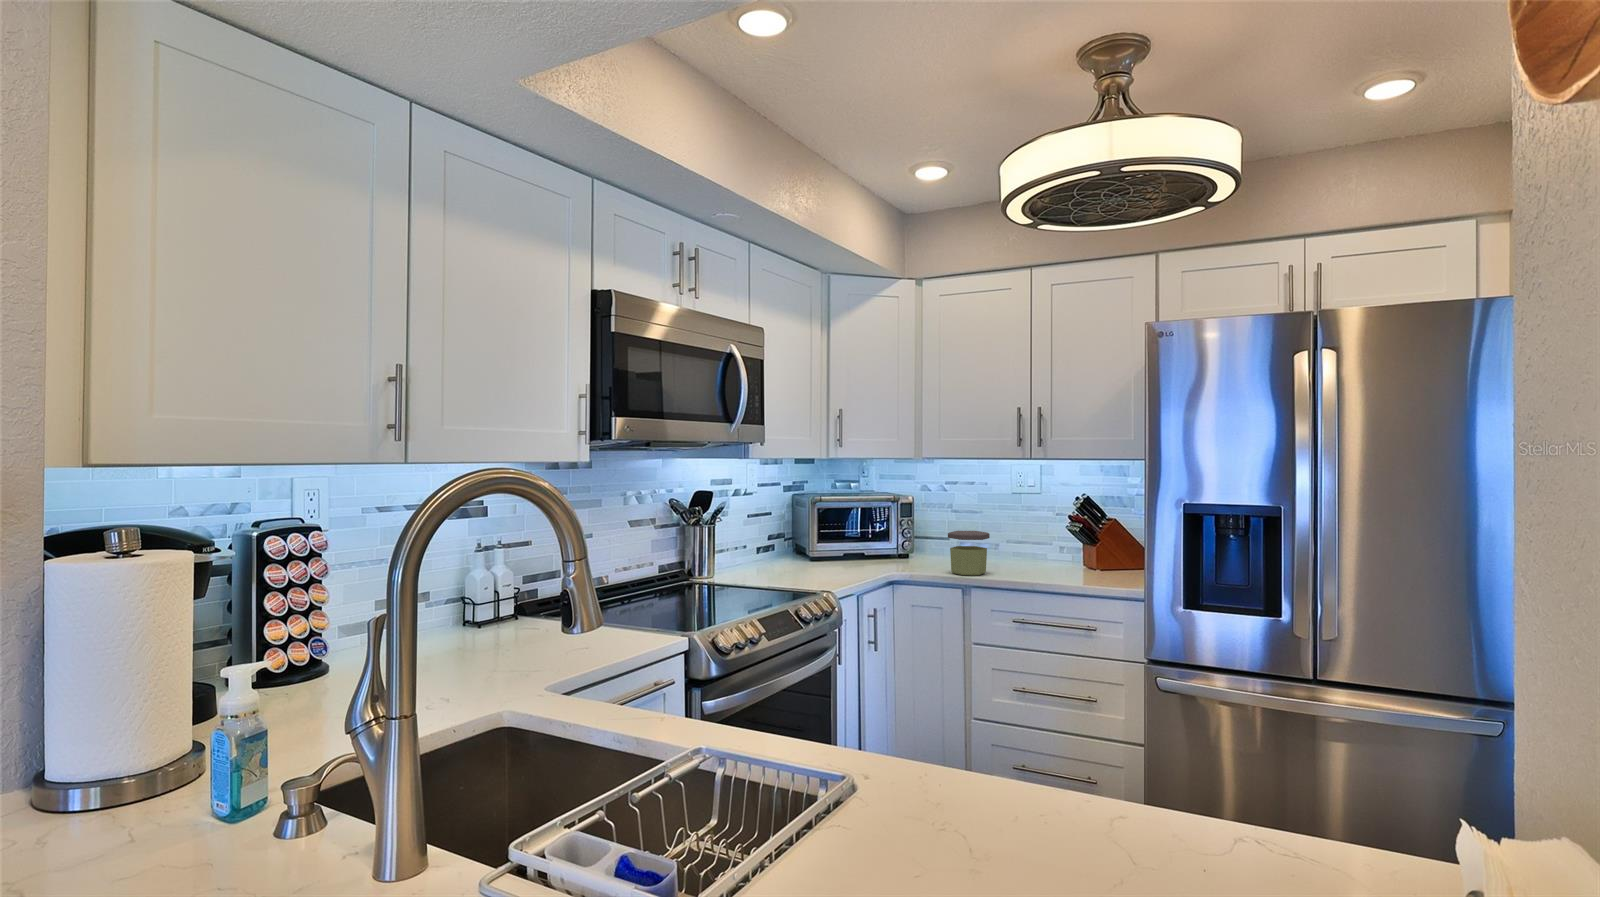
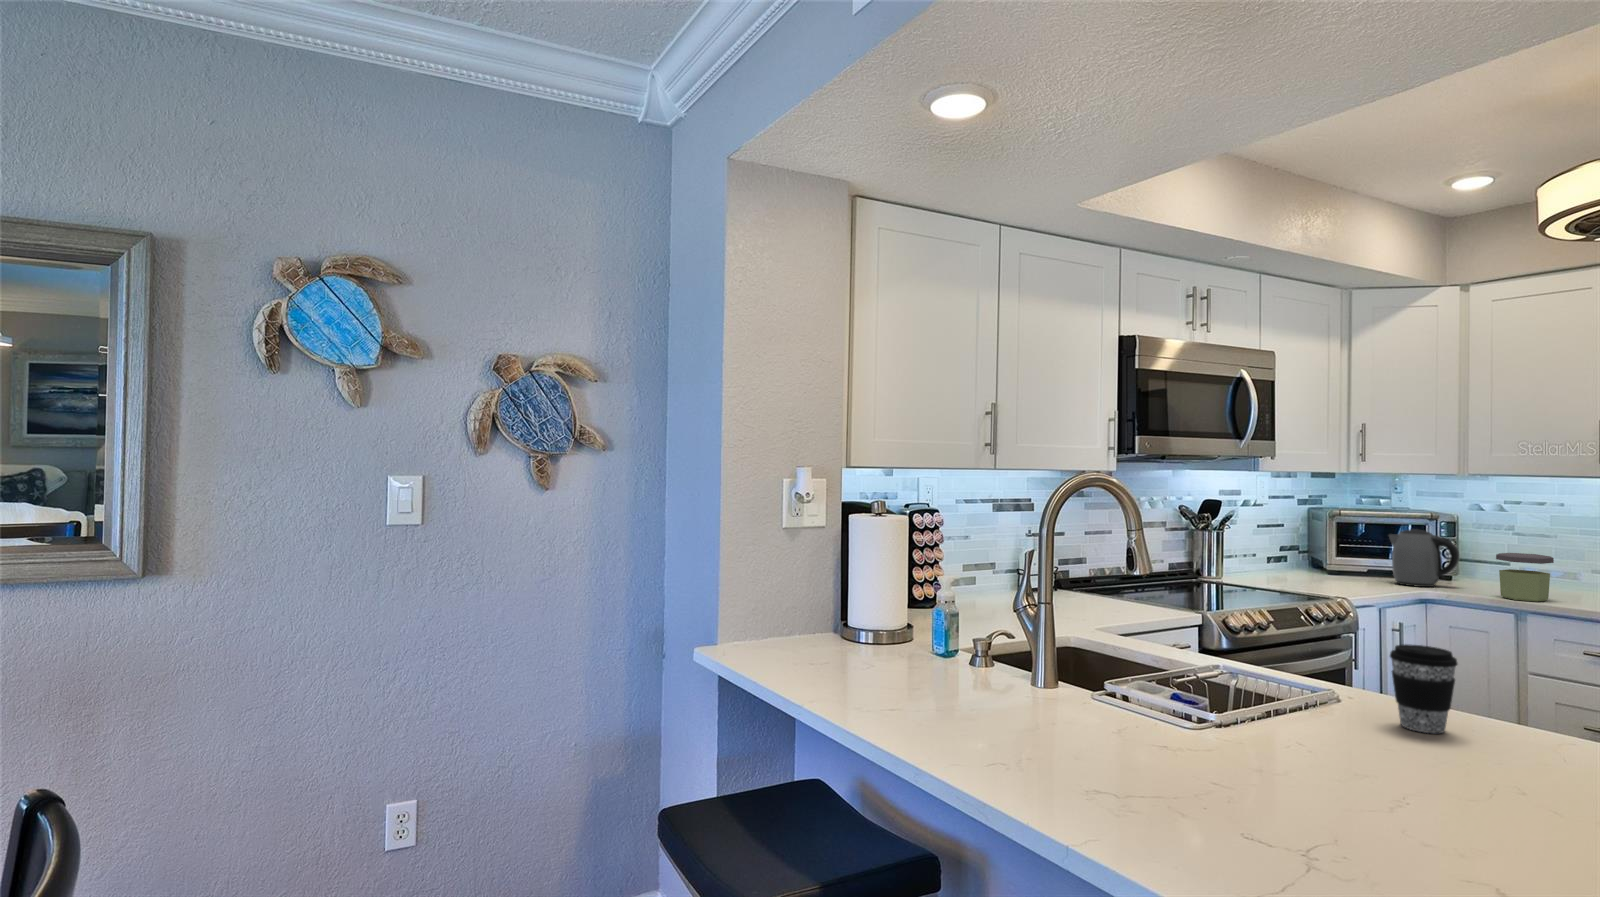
kettle: none [861,512,917,568] -> present [1389,529,1459,587]
coffee cup: none [931,708,1016,848] -> present [1390,644,1457,733]

